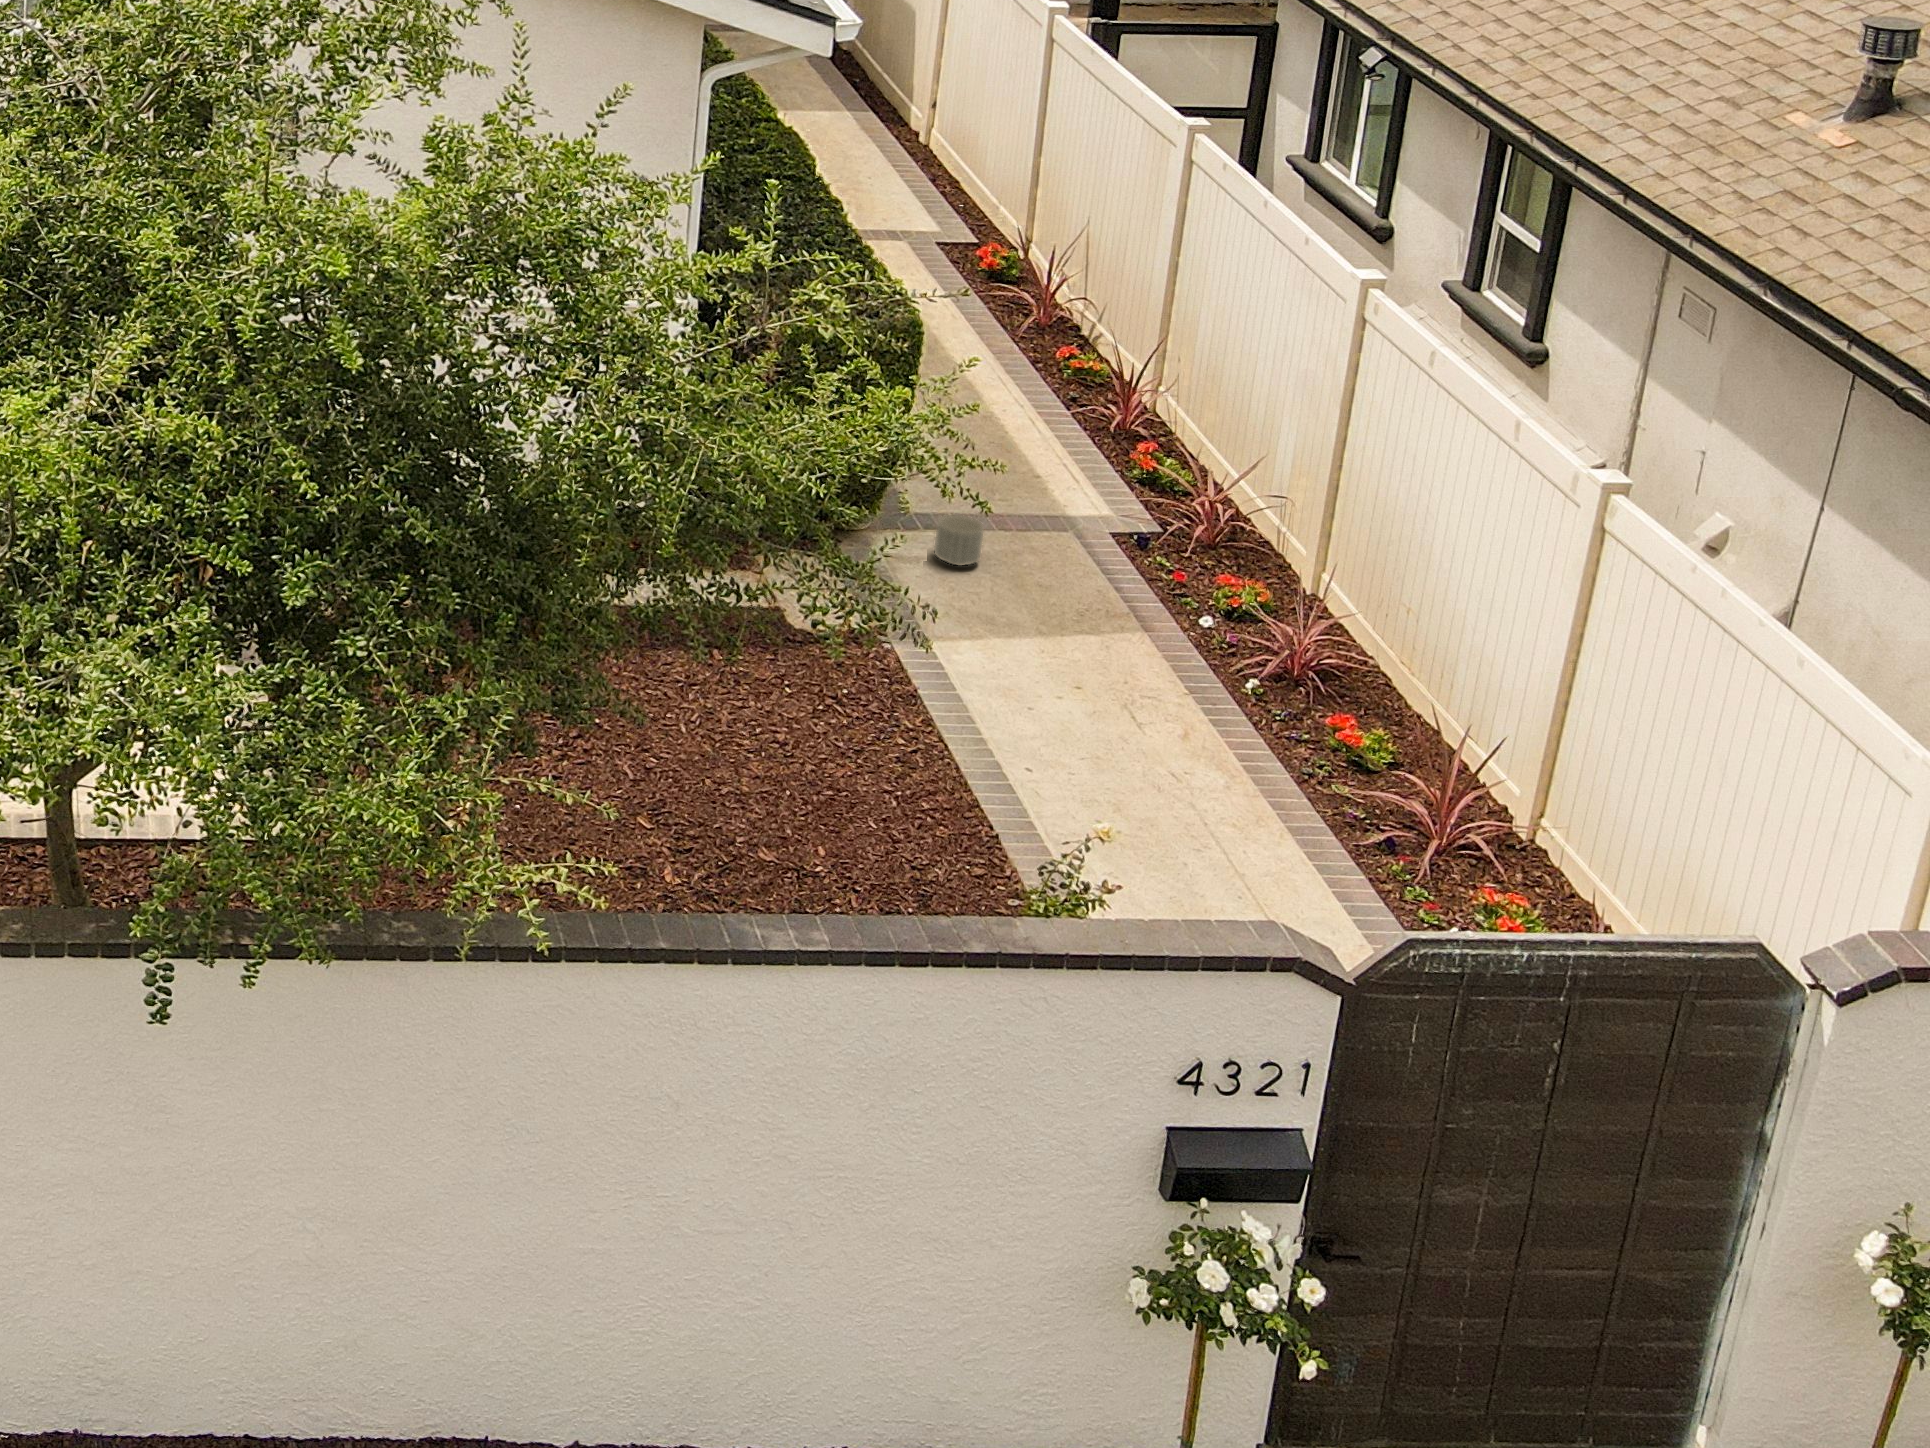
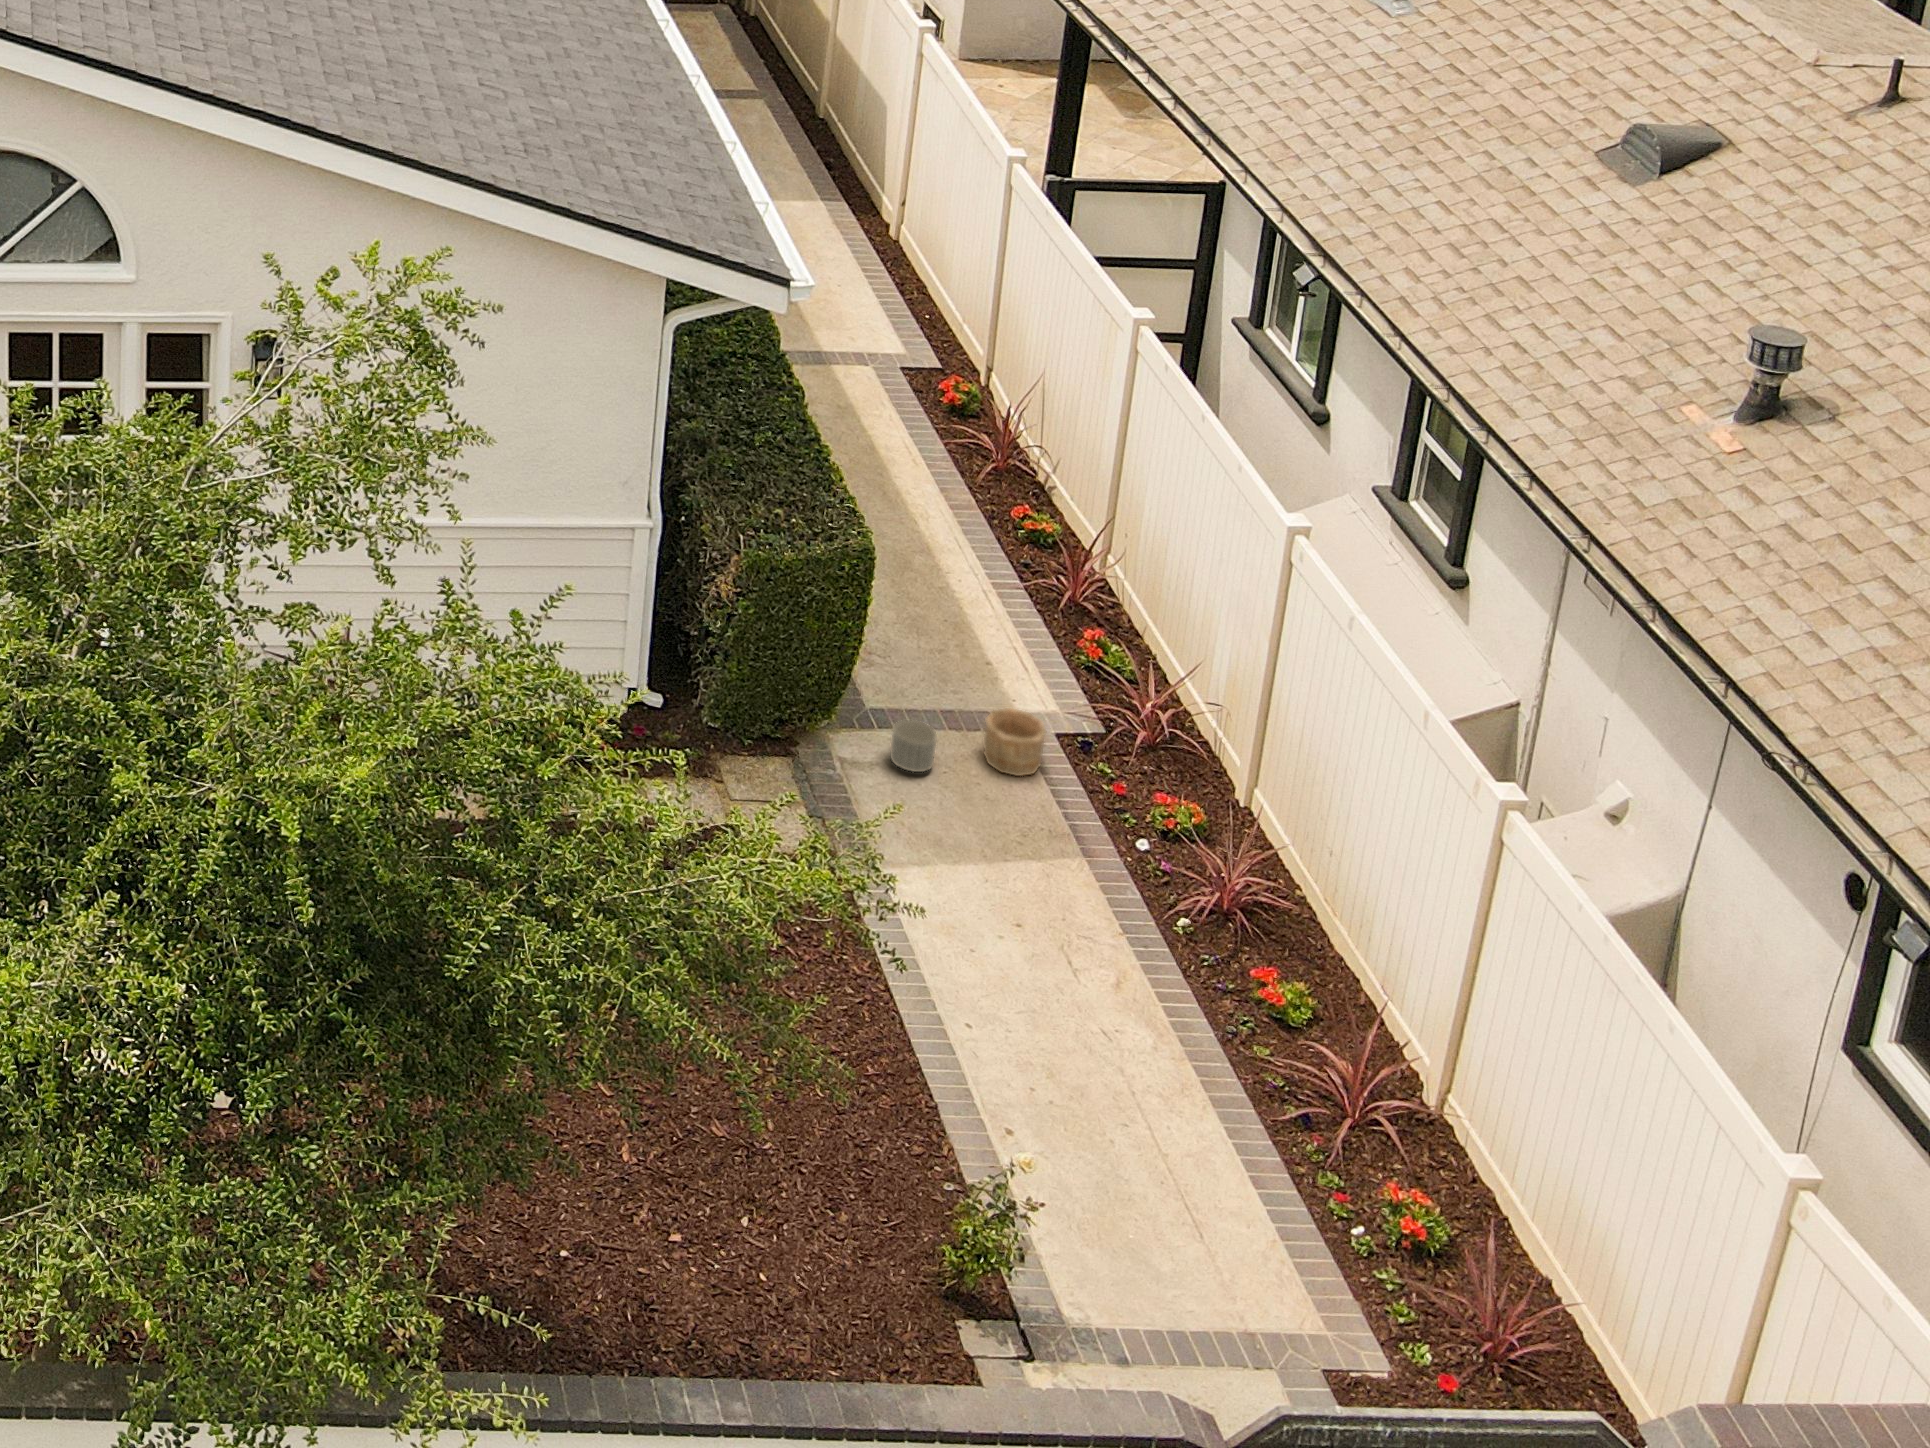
wooden bucket: none [1032,504,1100,569] -> present [984,708,1047,776]

